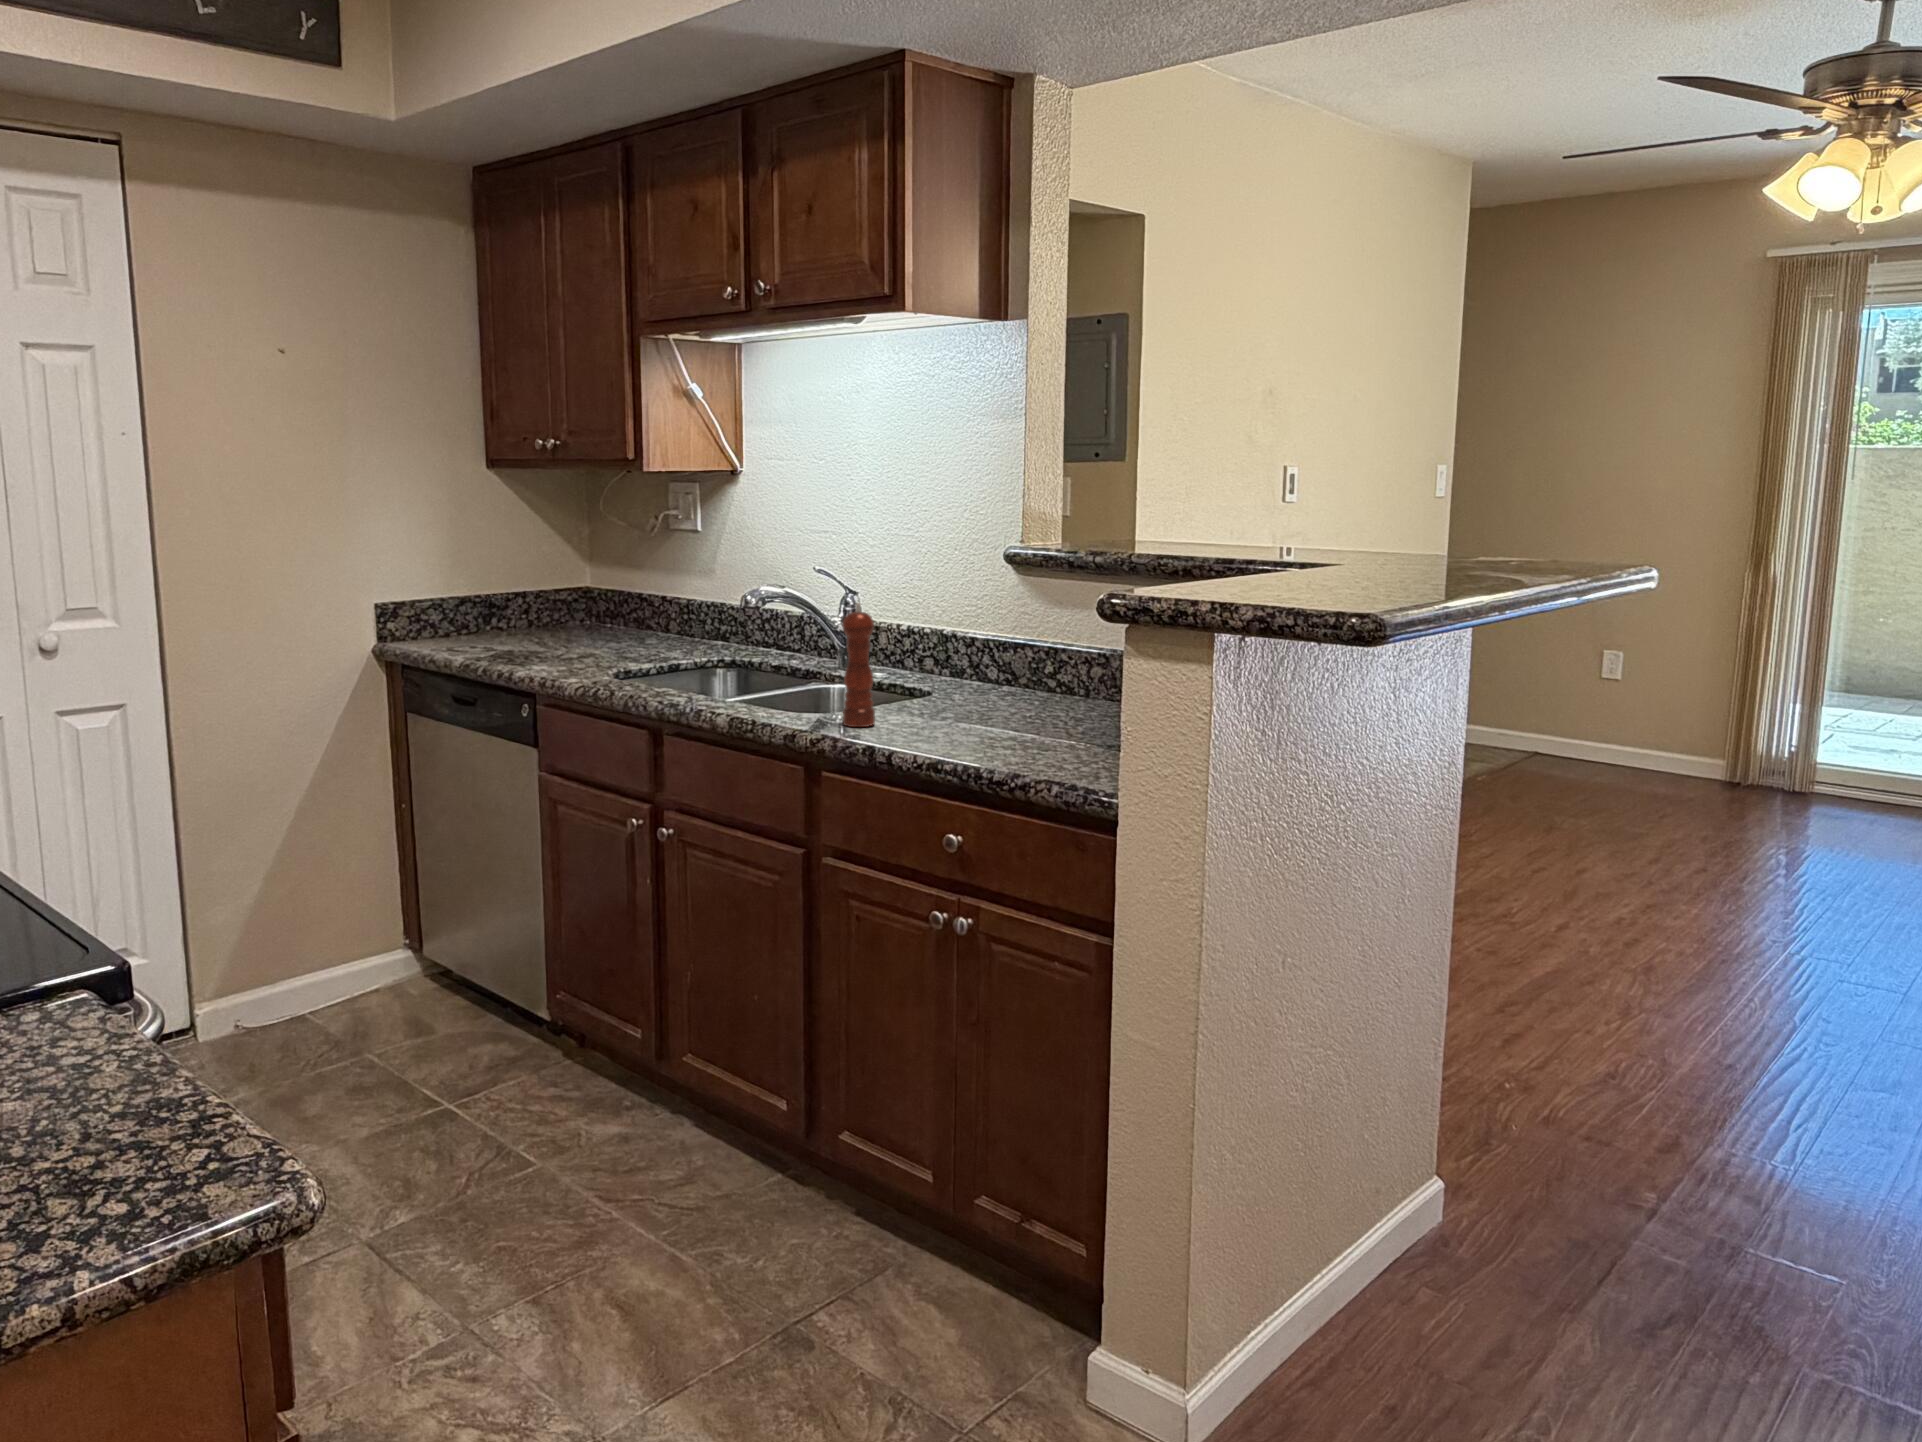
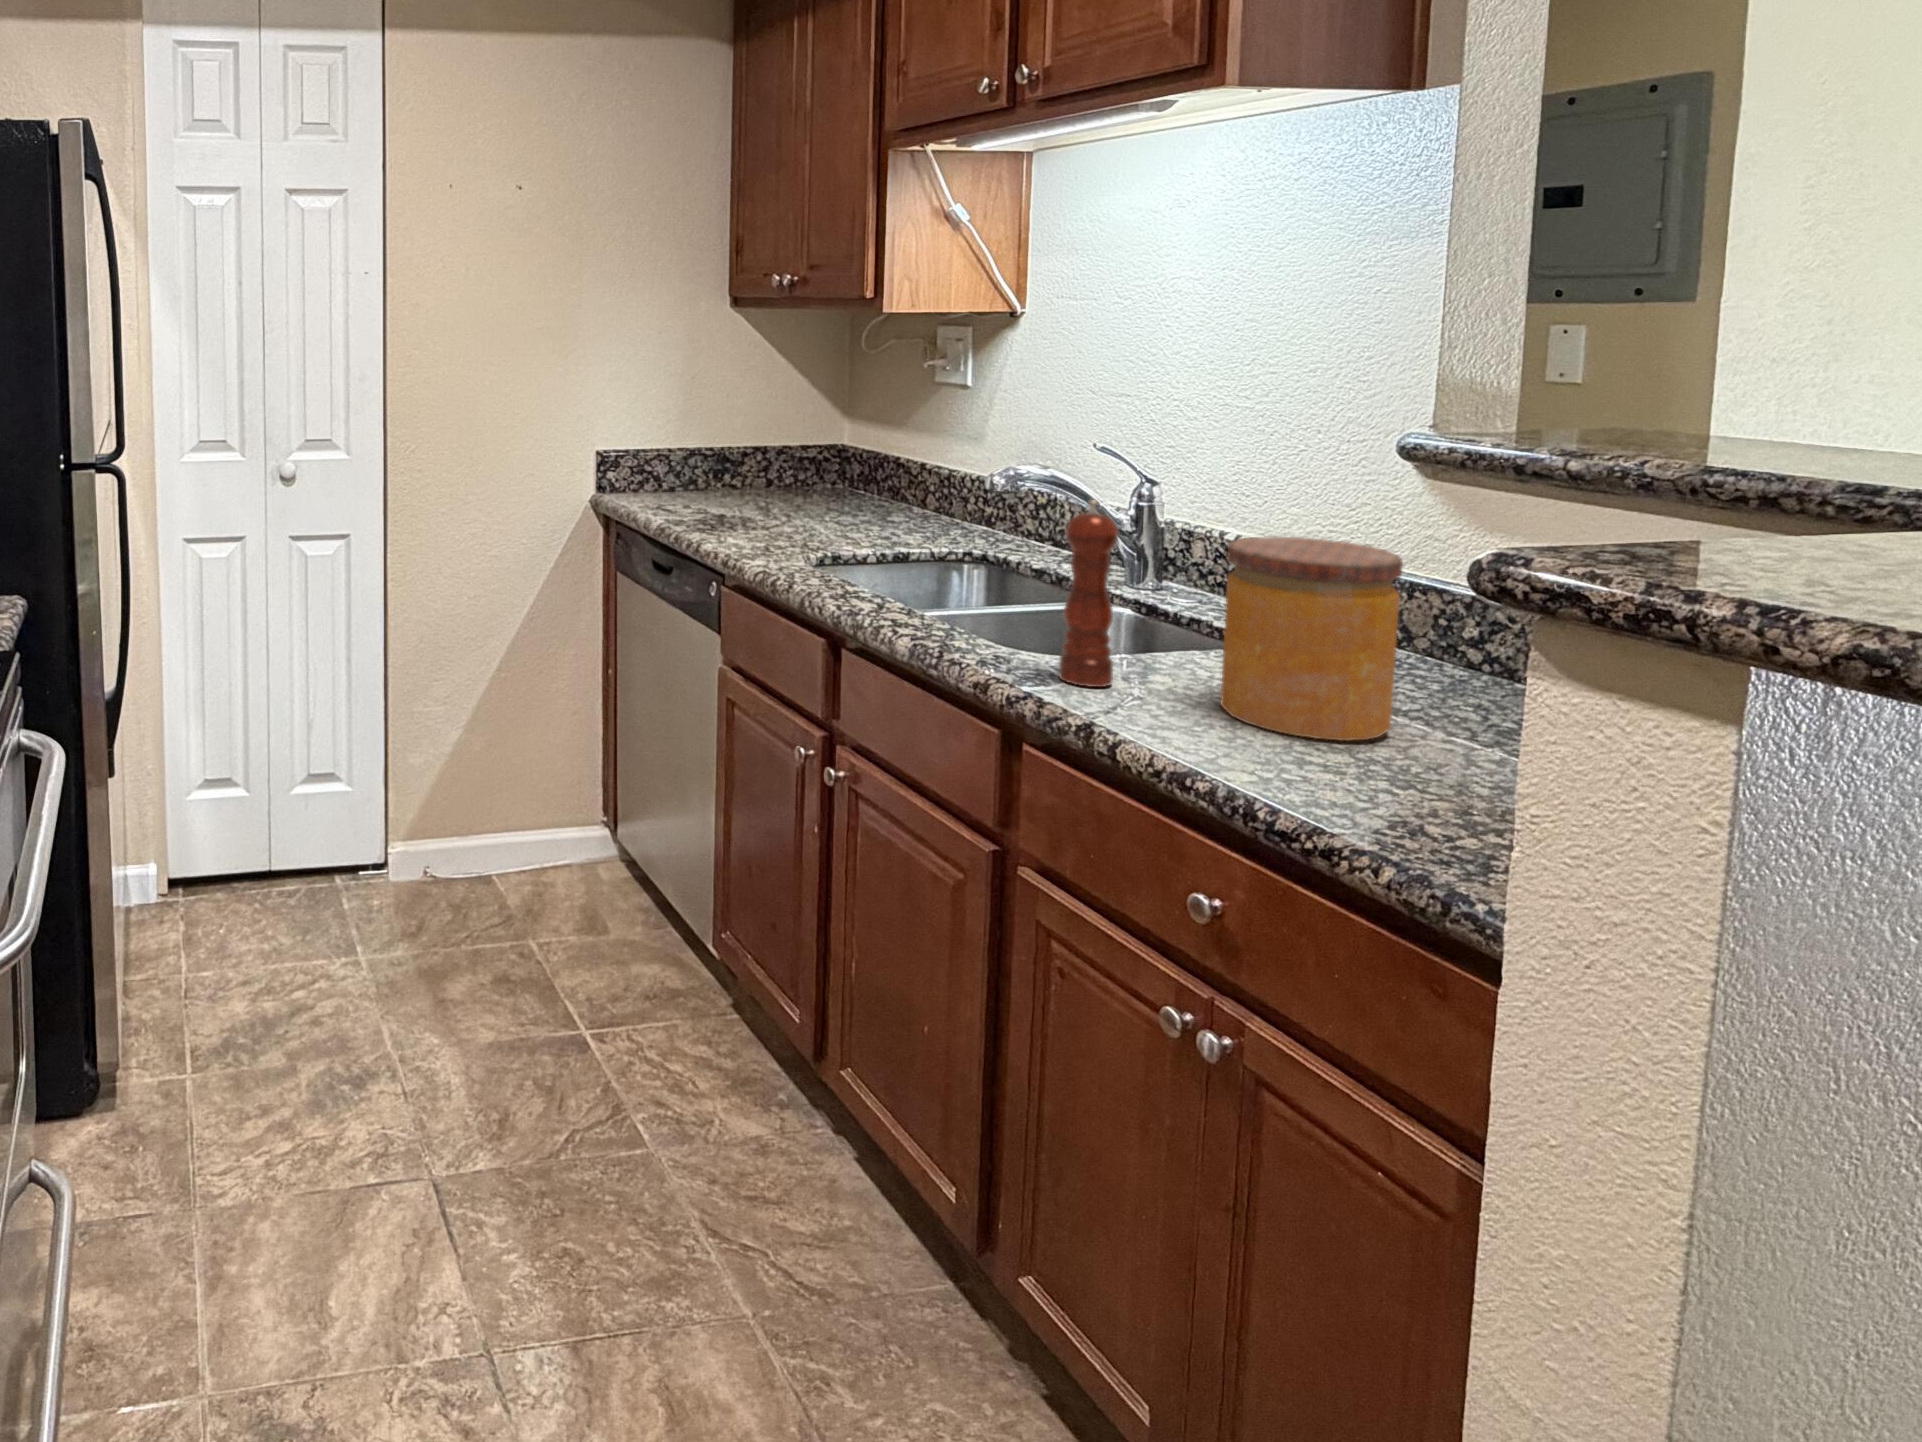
jar: none [935,617,1025,735] -> present [1221,536,1403,741]

